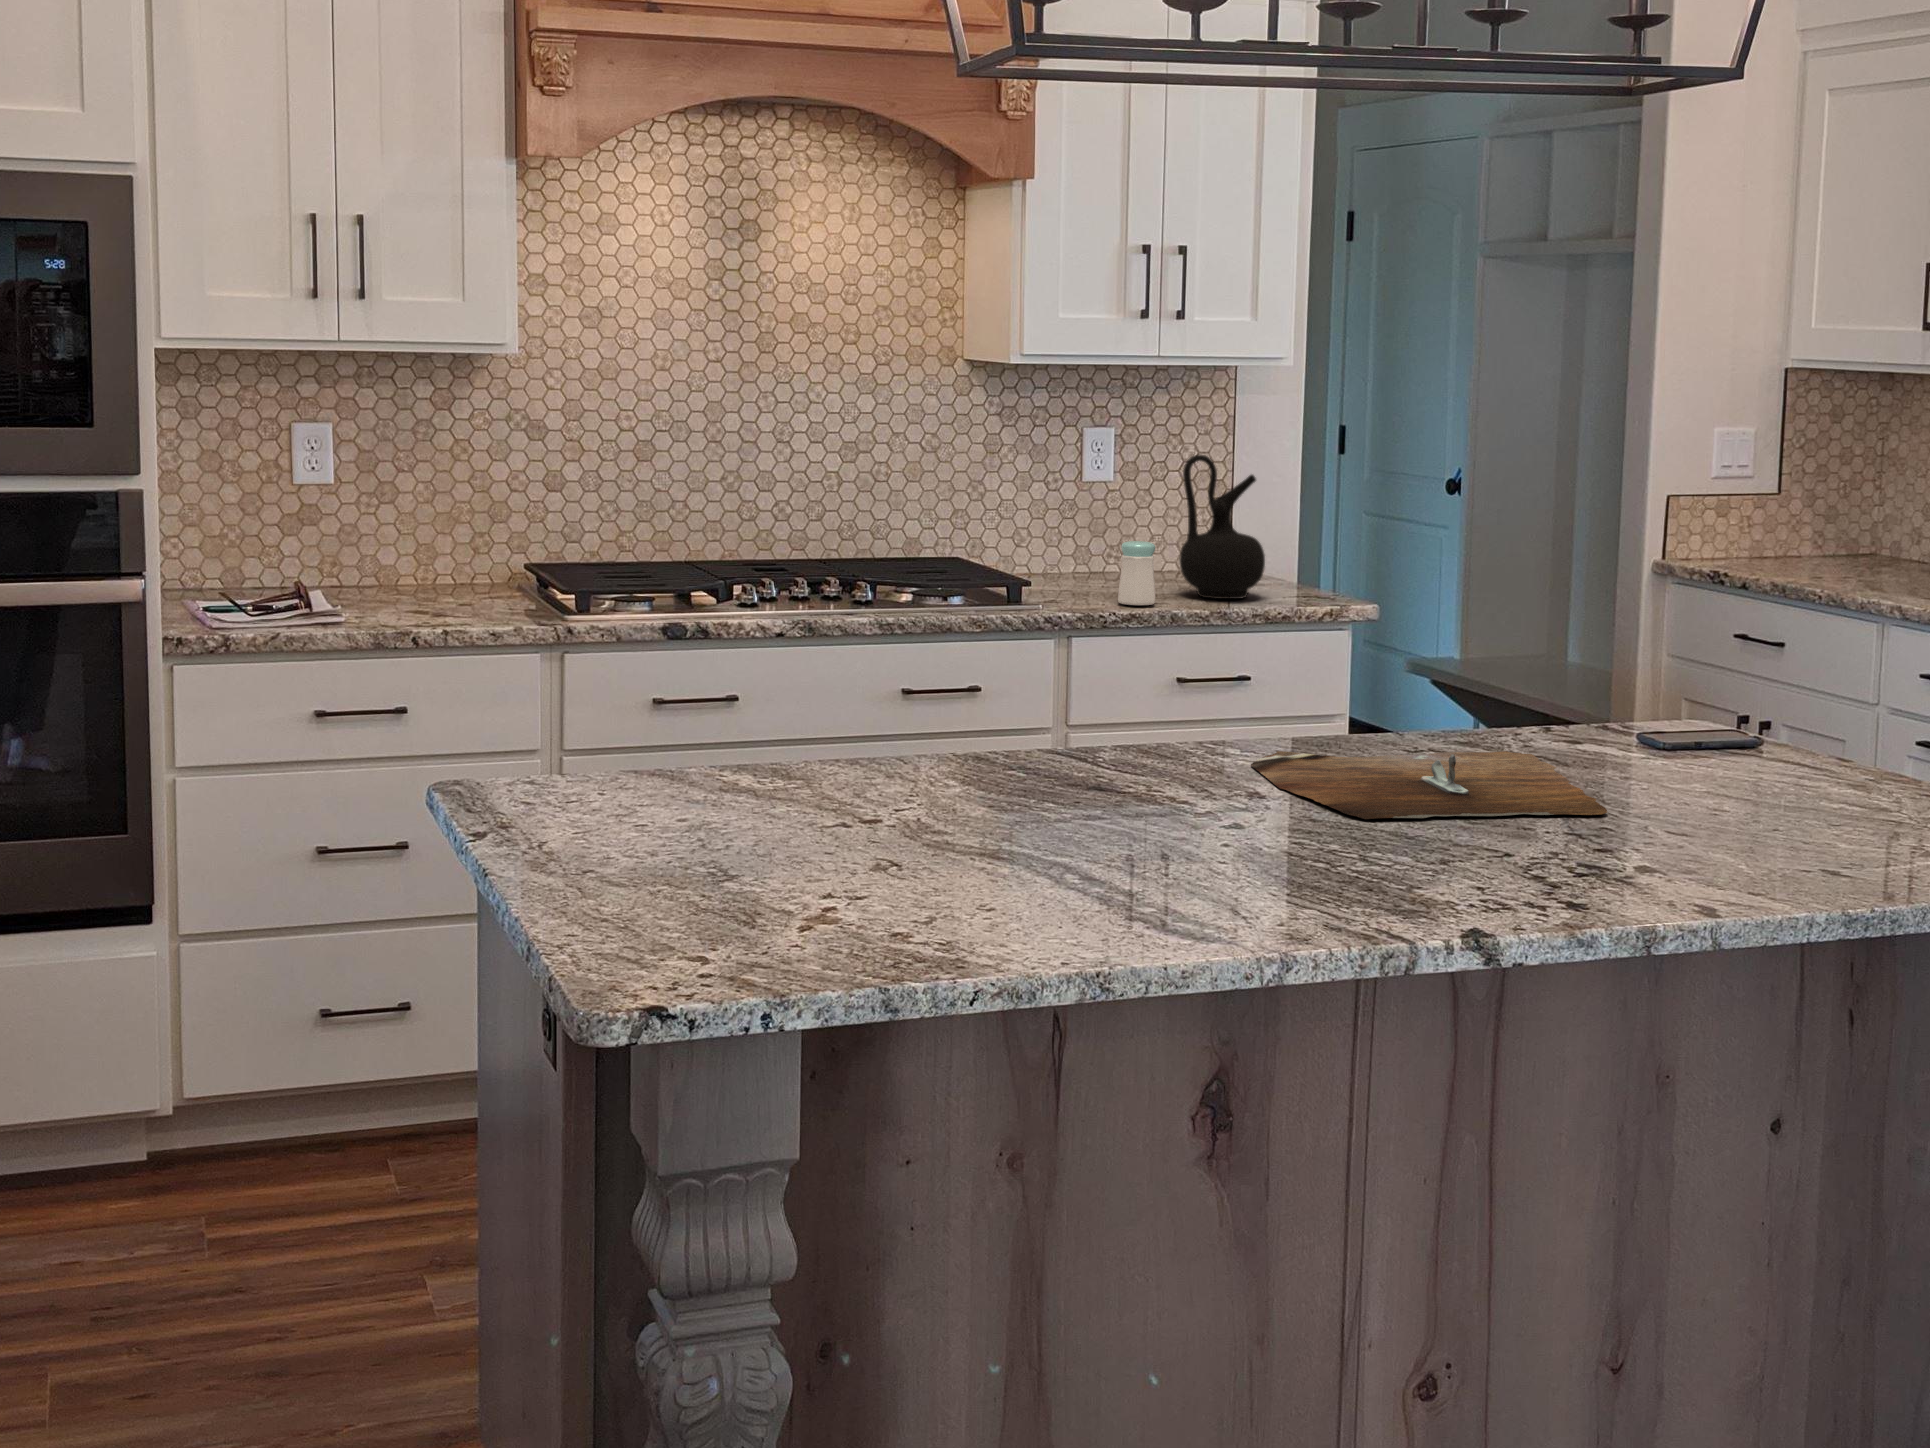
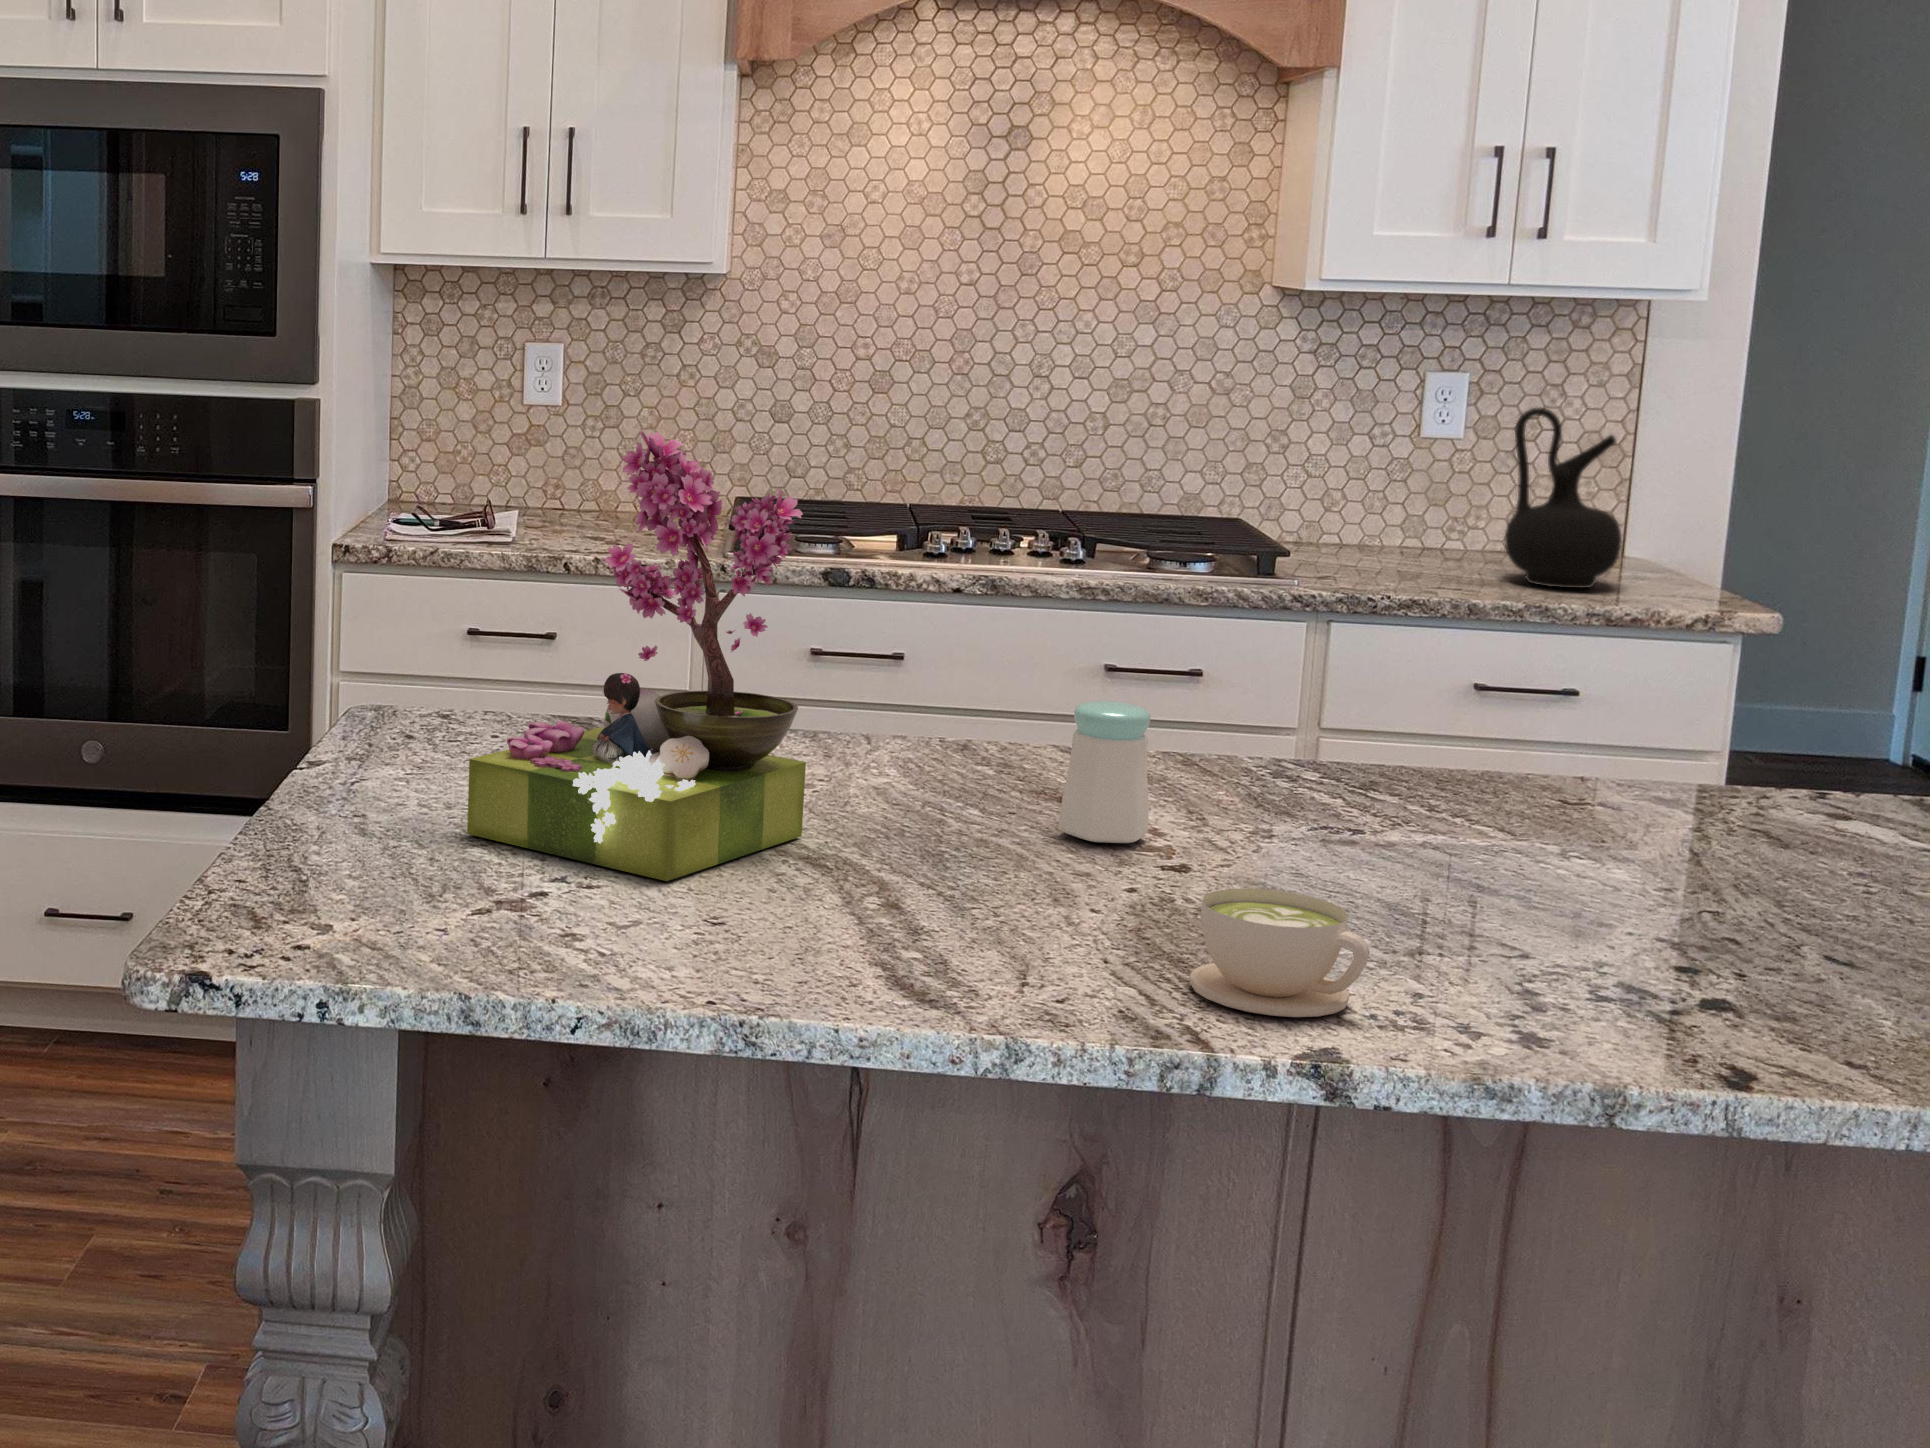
flower arrangement: none [705,504,965,886] -> present [467,430,806,881]
salt shaker: present [1118,541,1155,605] -> present [1059,701,1150,843]
cutting board: present [1251,751,1607,819] -> none [1307,776,1764,915]
coffee cup: none [1344,828,1472,916] -> present [1190,888,1370,1017]

